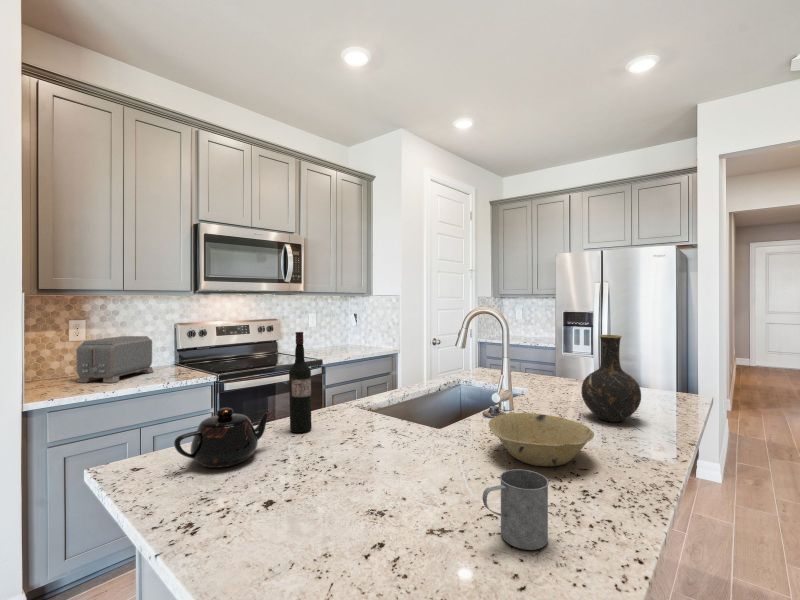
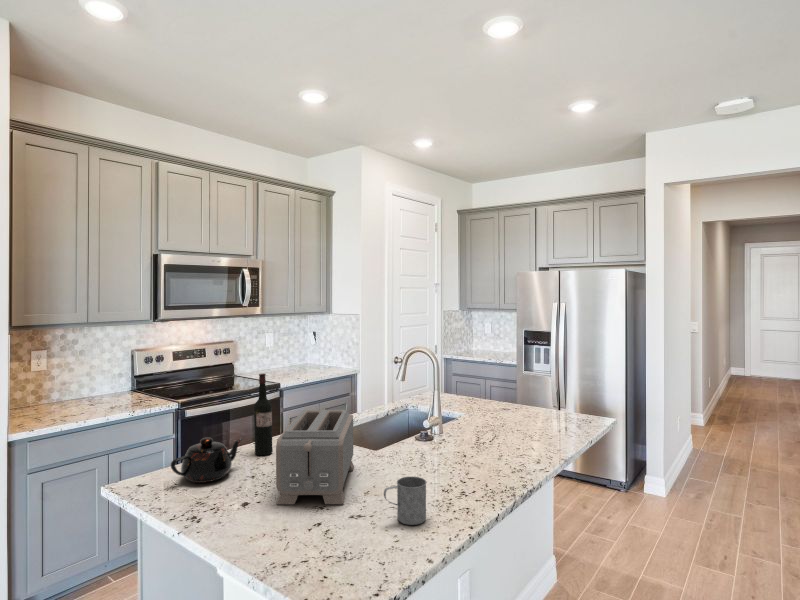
vase: present [581,335,641,422] -> none [496,371,540,442]
toaster: present [77,336,154,383] -> present [276,410,354,504]
bowl: present [489,413,594,467] -> none [408,437,484,477]

